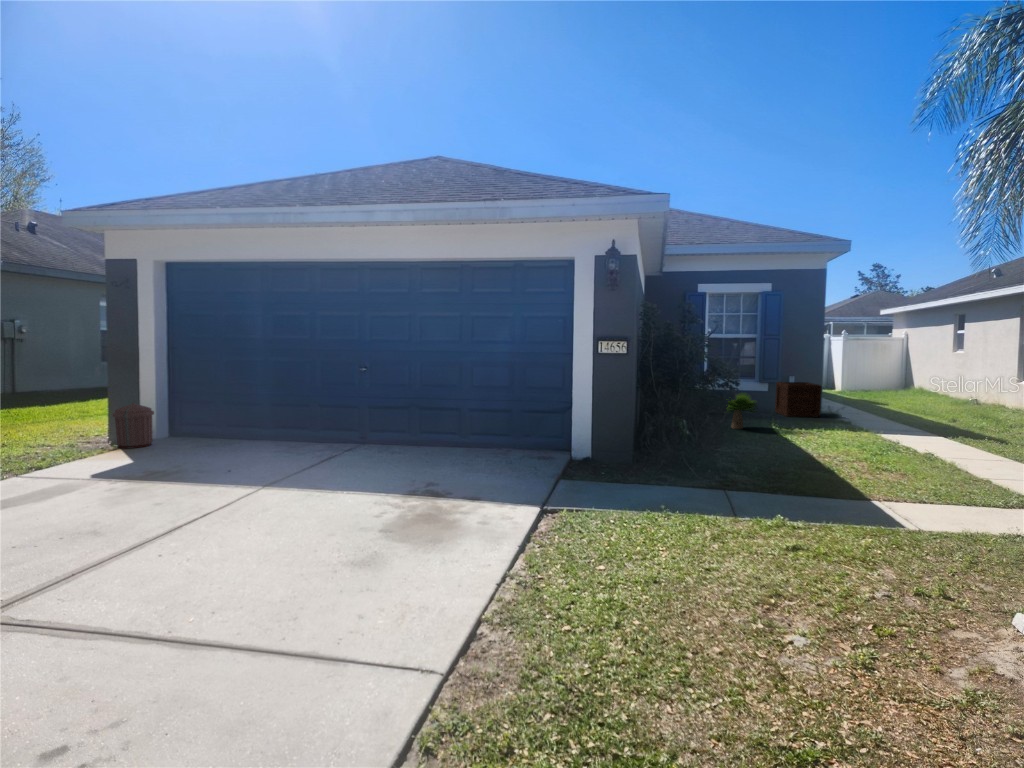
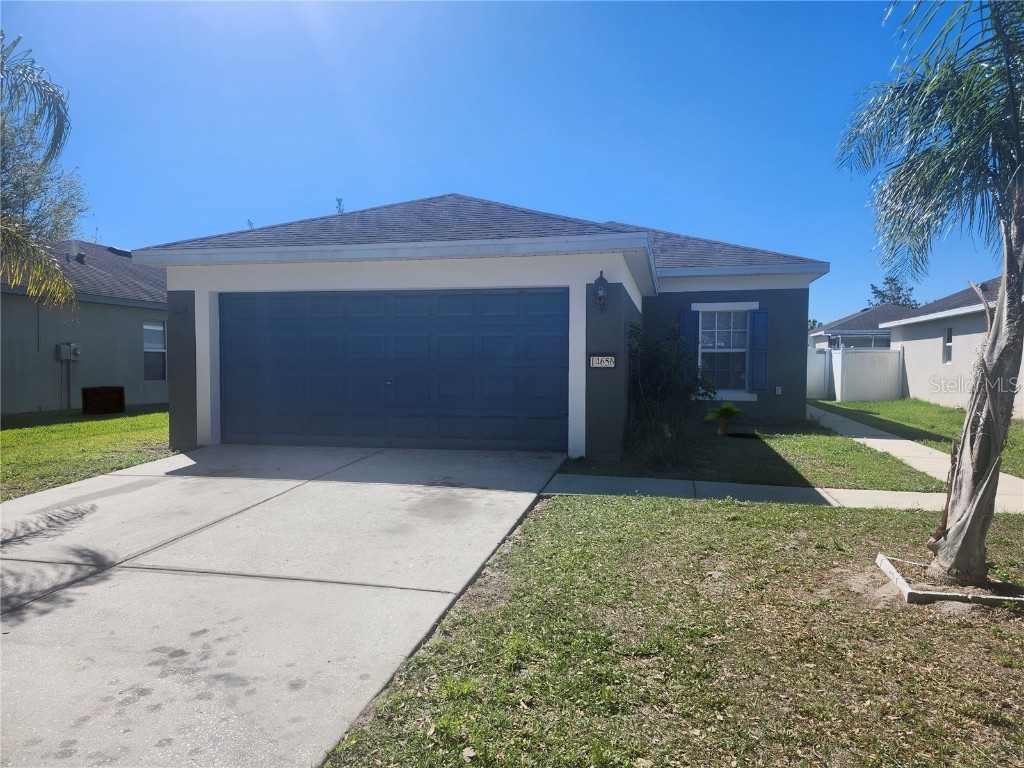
wooden crate: present [775,382,822,417] -> present [81,386,125,414]
trash can: present [113,403,154,448] -> none [173,414,208,454]

